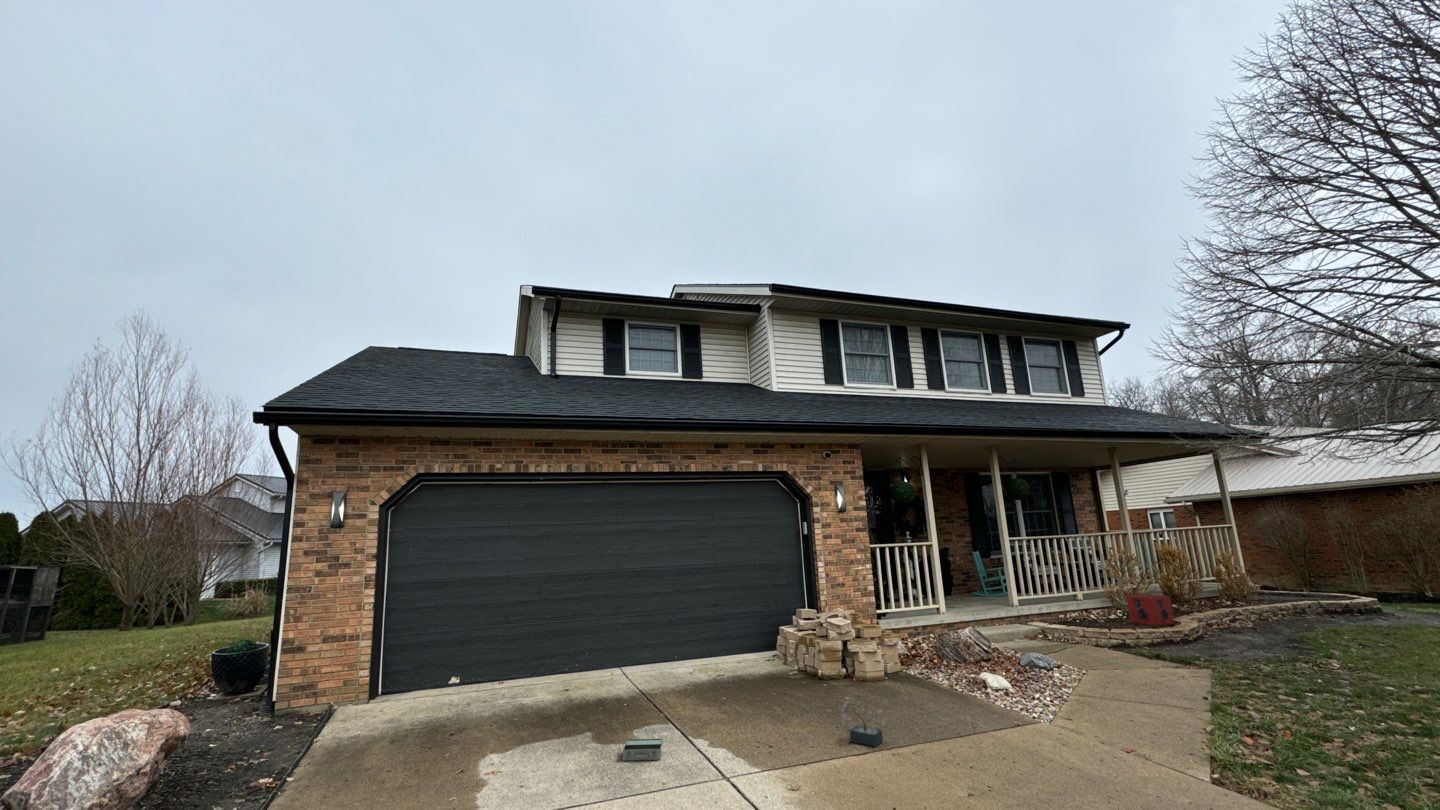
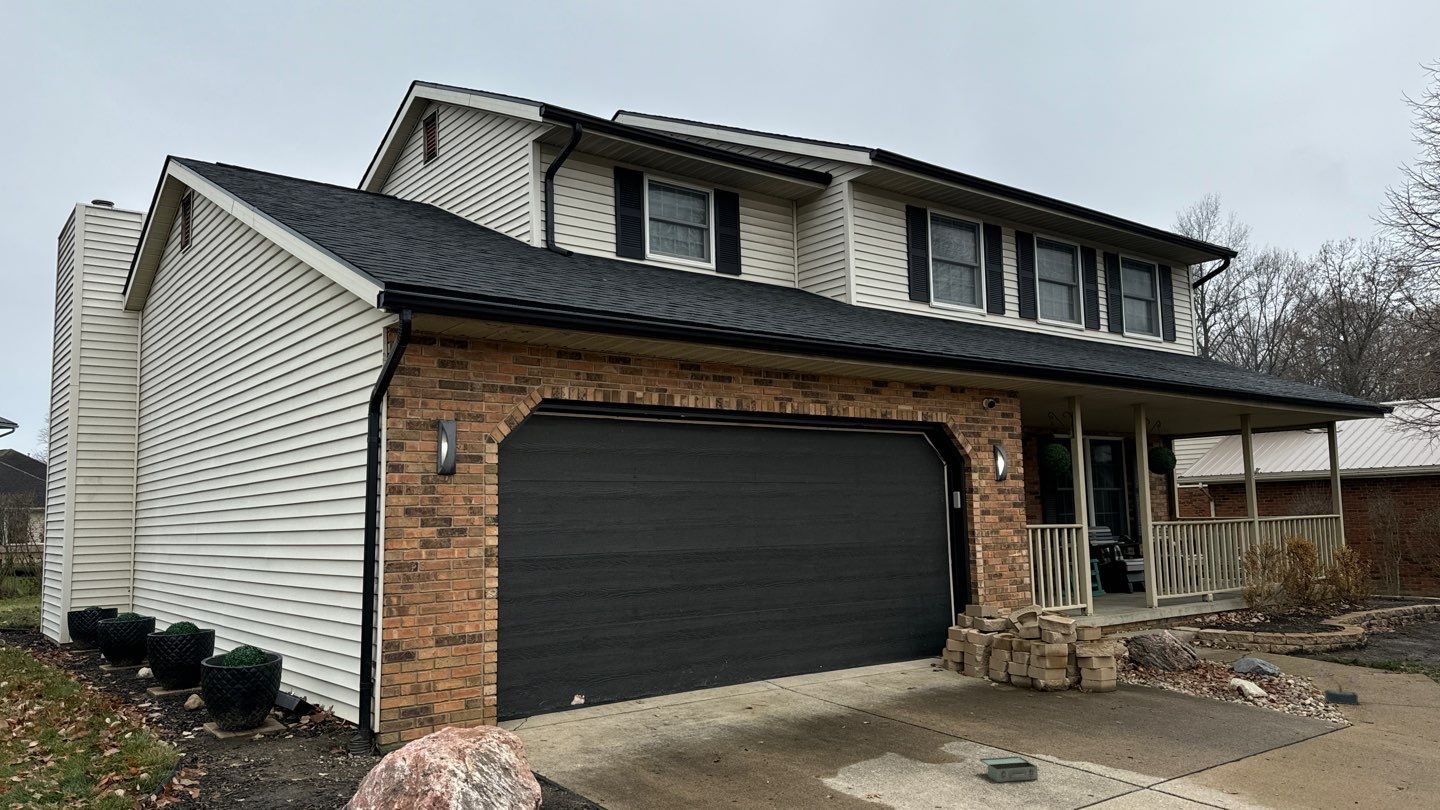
storage box: present [1126,594,1174,626] -> none [1255,594,1303,631]
decorative plant: present [841,697,887,746] -> present [1316,664,1364,705]

